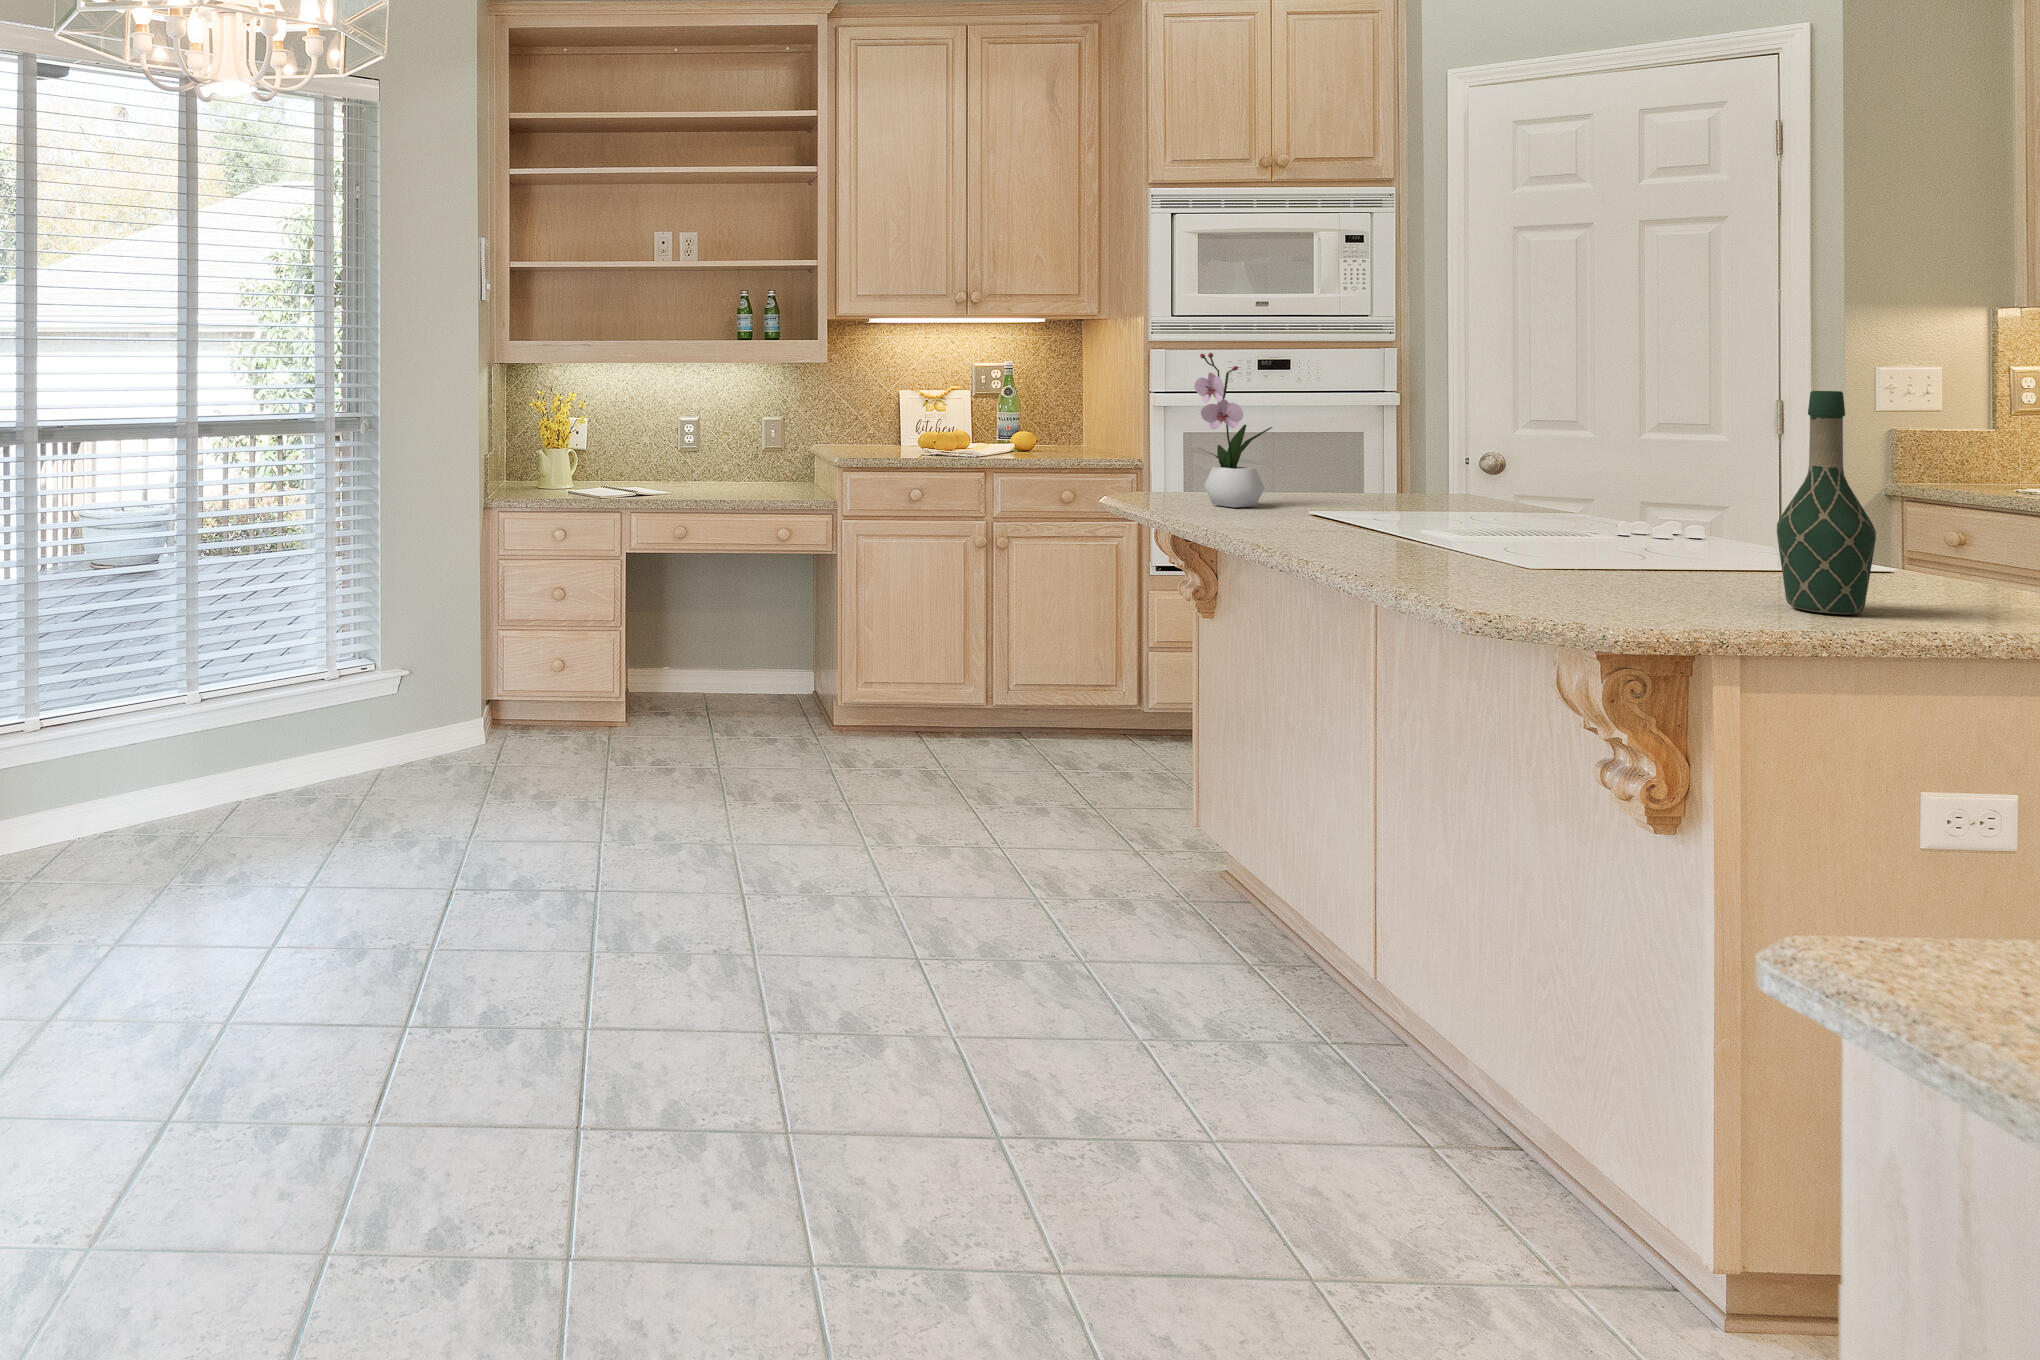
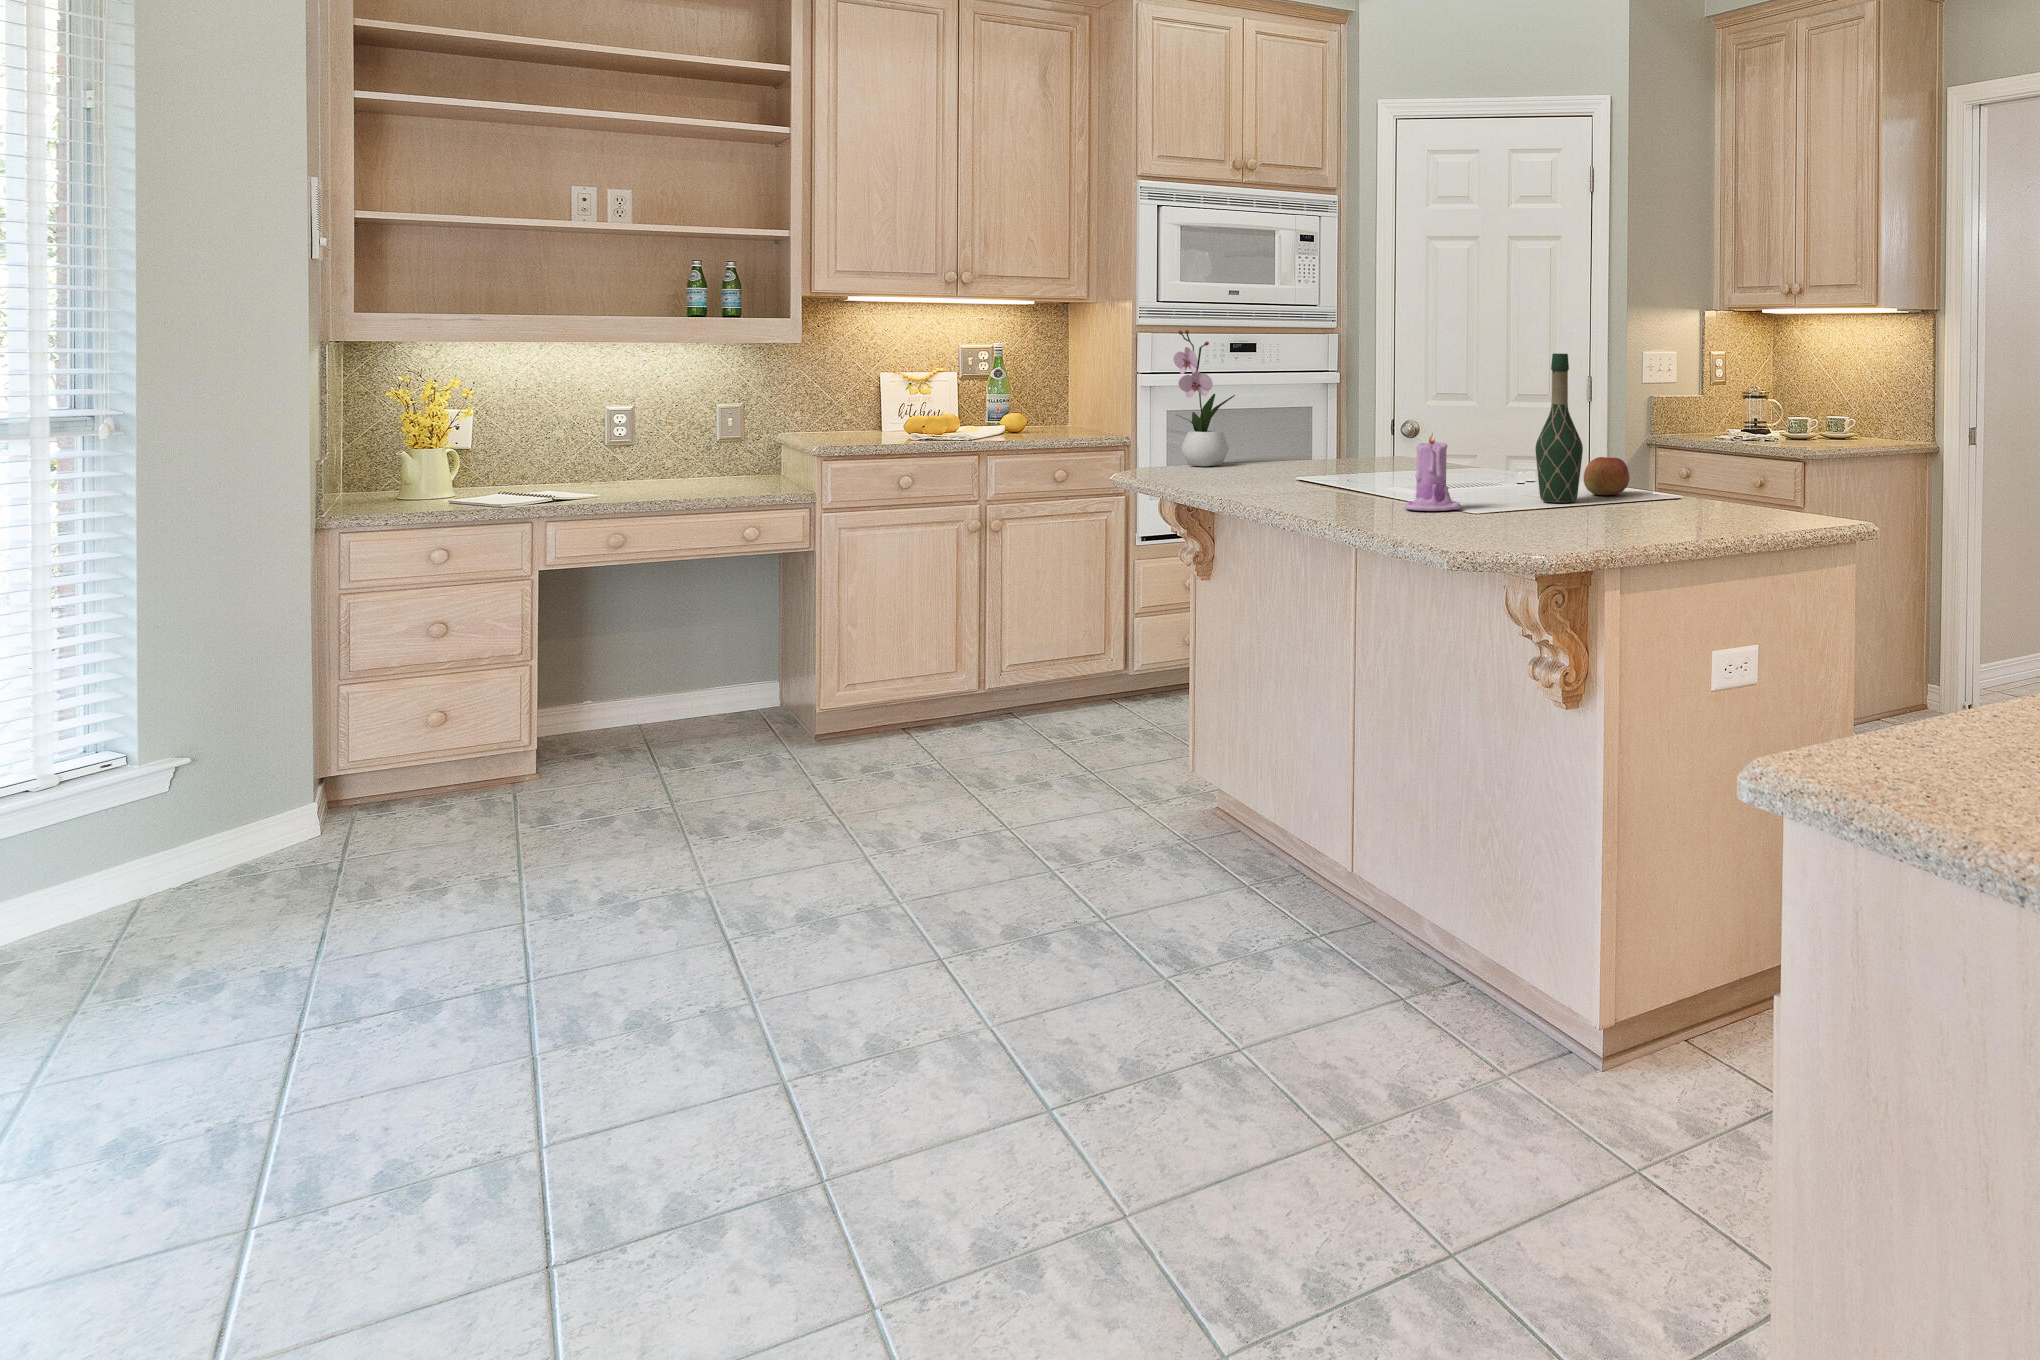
candle: none [1541,498,1641,611] -> present [1405,433,1461,511]
apple: none [1869,547,1970,606] -> present [1584,457,1629,495]

